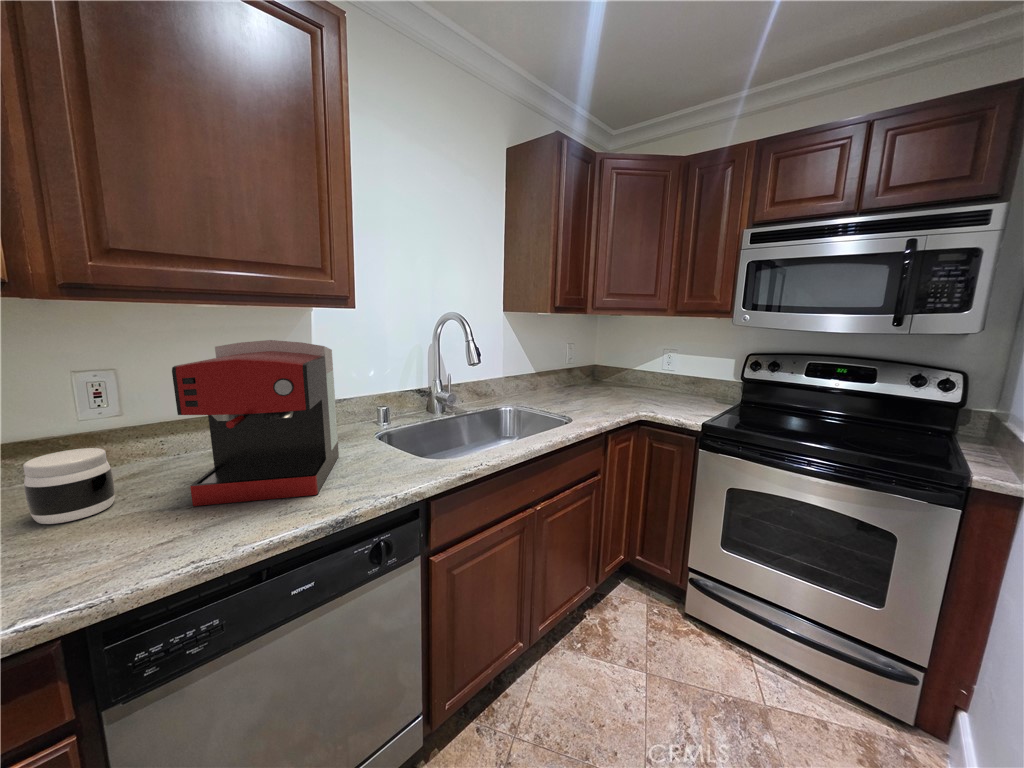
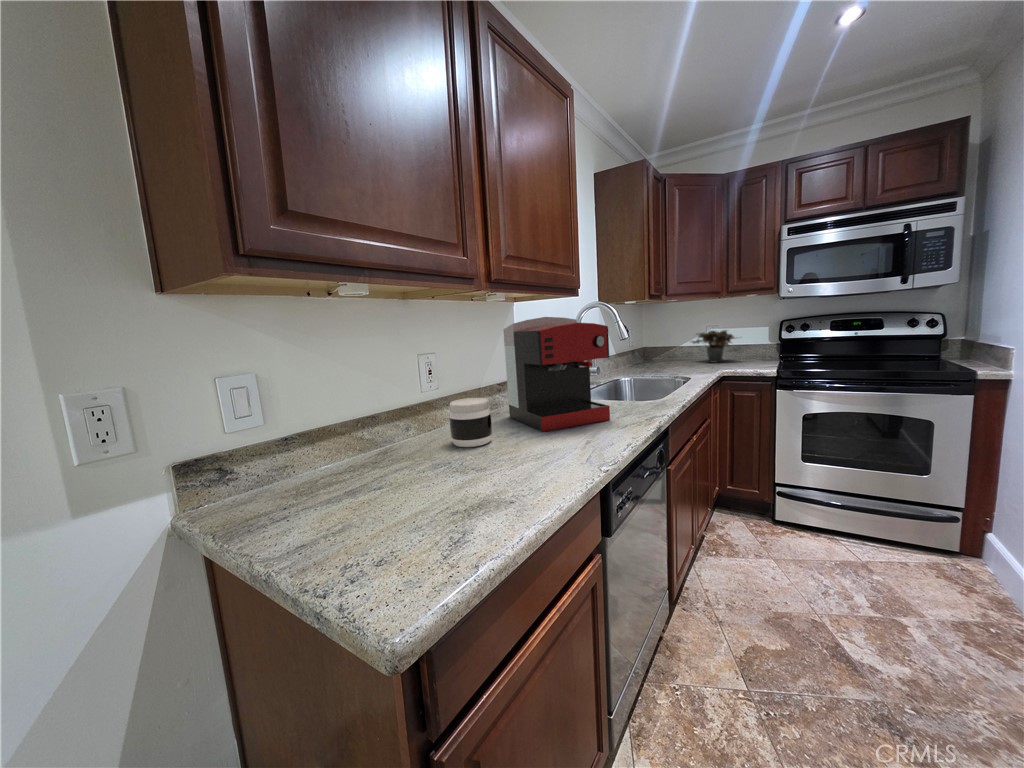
potted plant: none [638,357,696,397] -> present [692,330,737,363]

